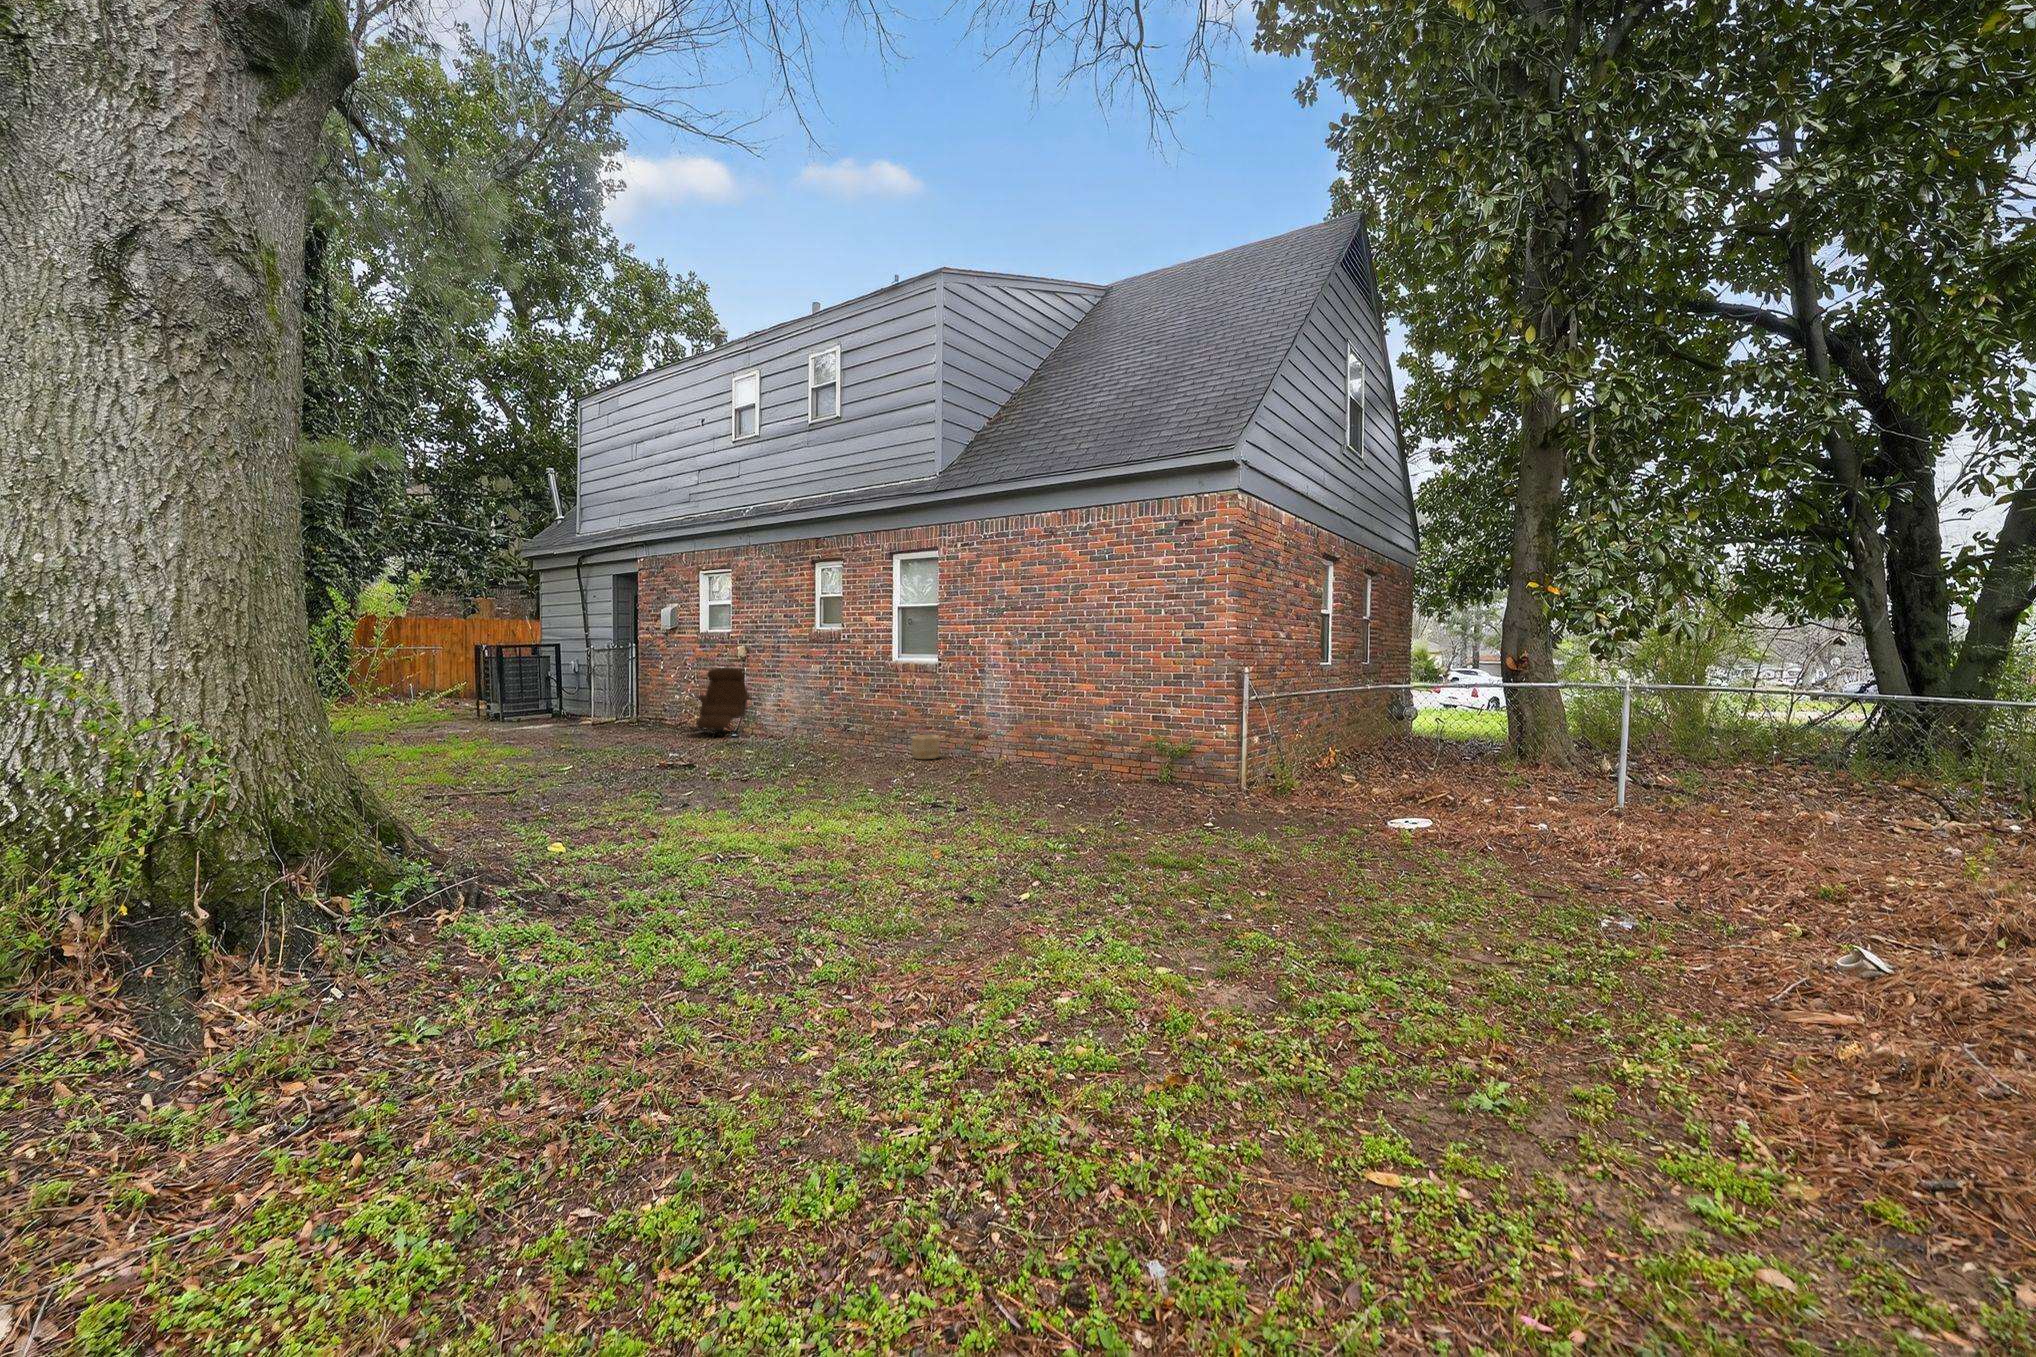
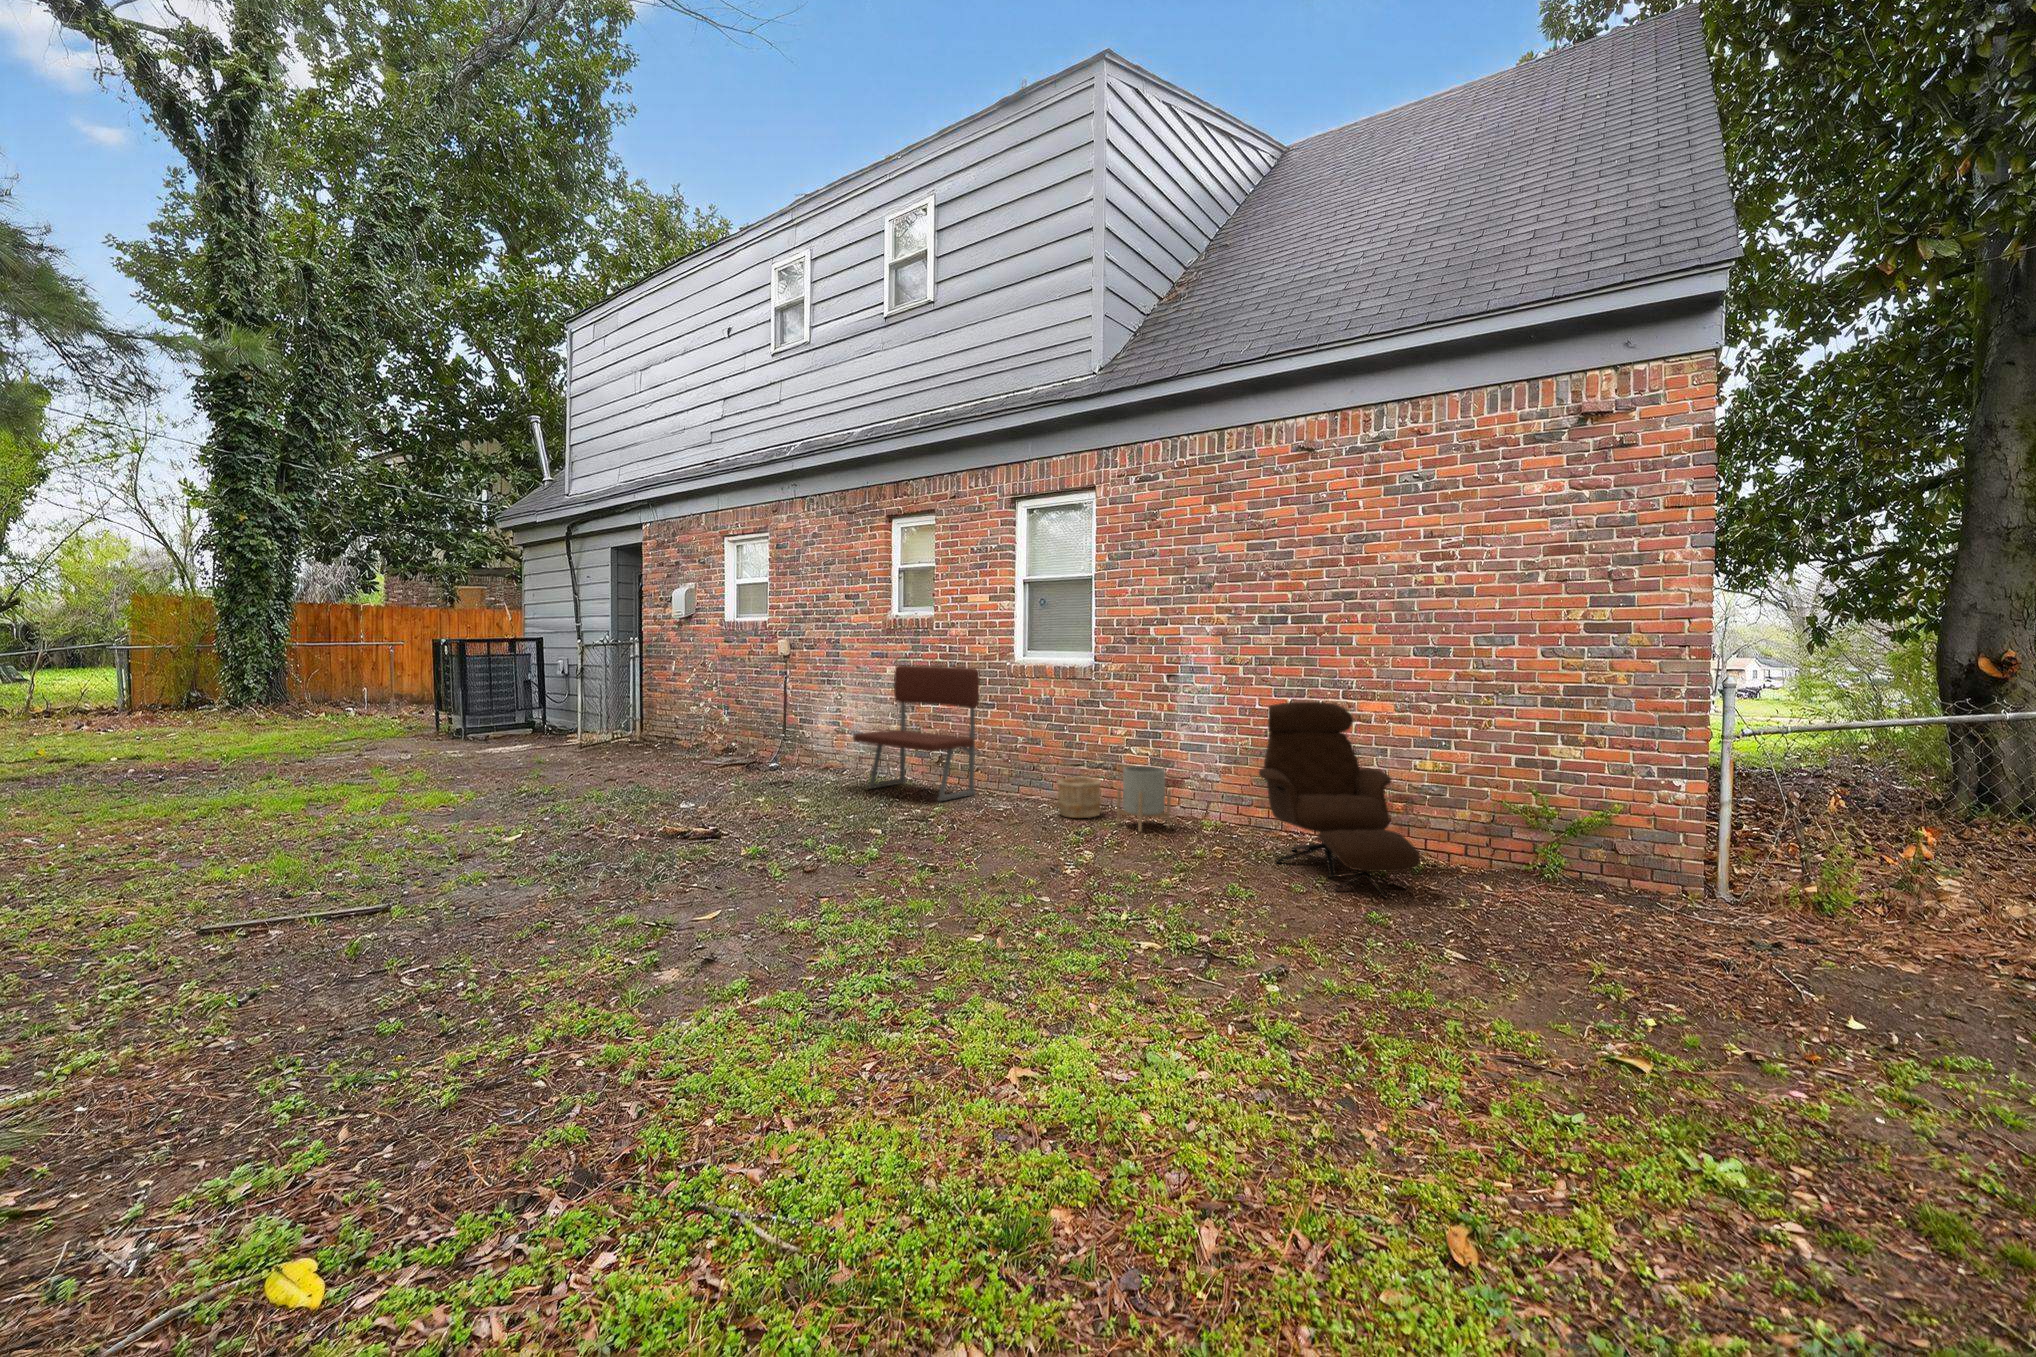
bench: none [786,664,868,752] -> present [853,665,980,802]
lounge chair: present [696,668,751,737] -> present [1259,702,1420,898]
planter: none [945,726,976,765] -> present [1117,766,1171,832]

